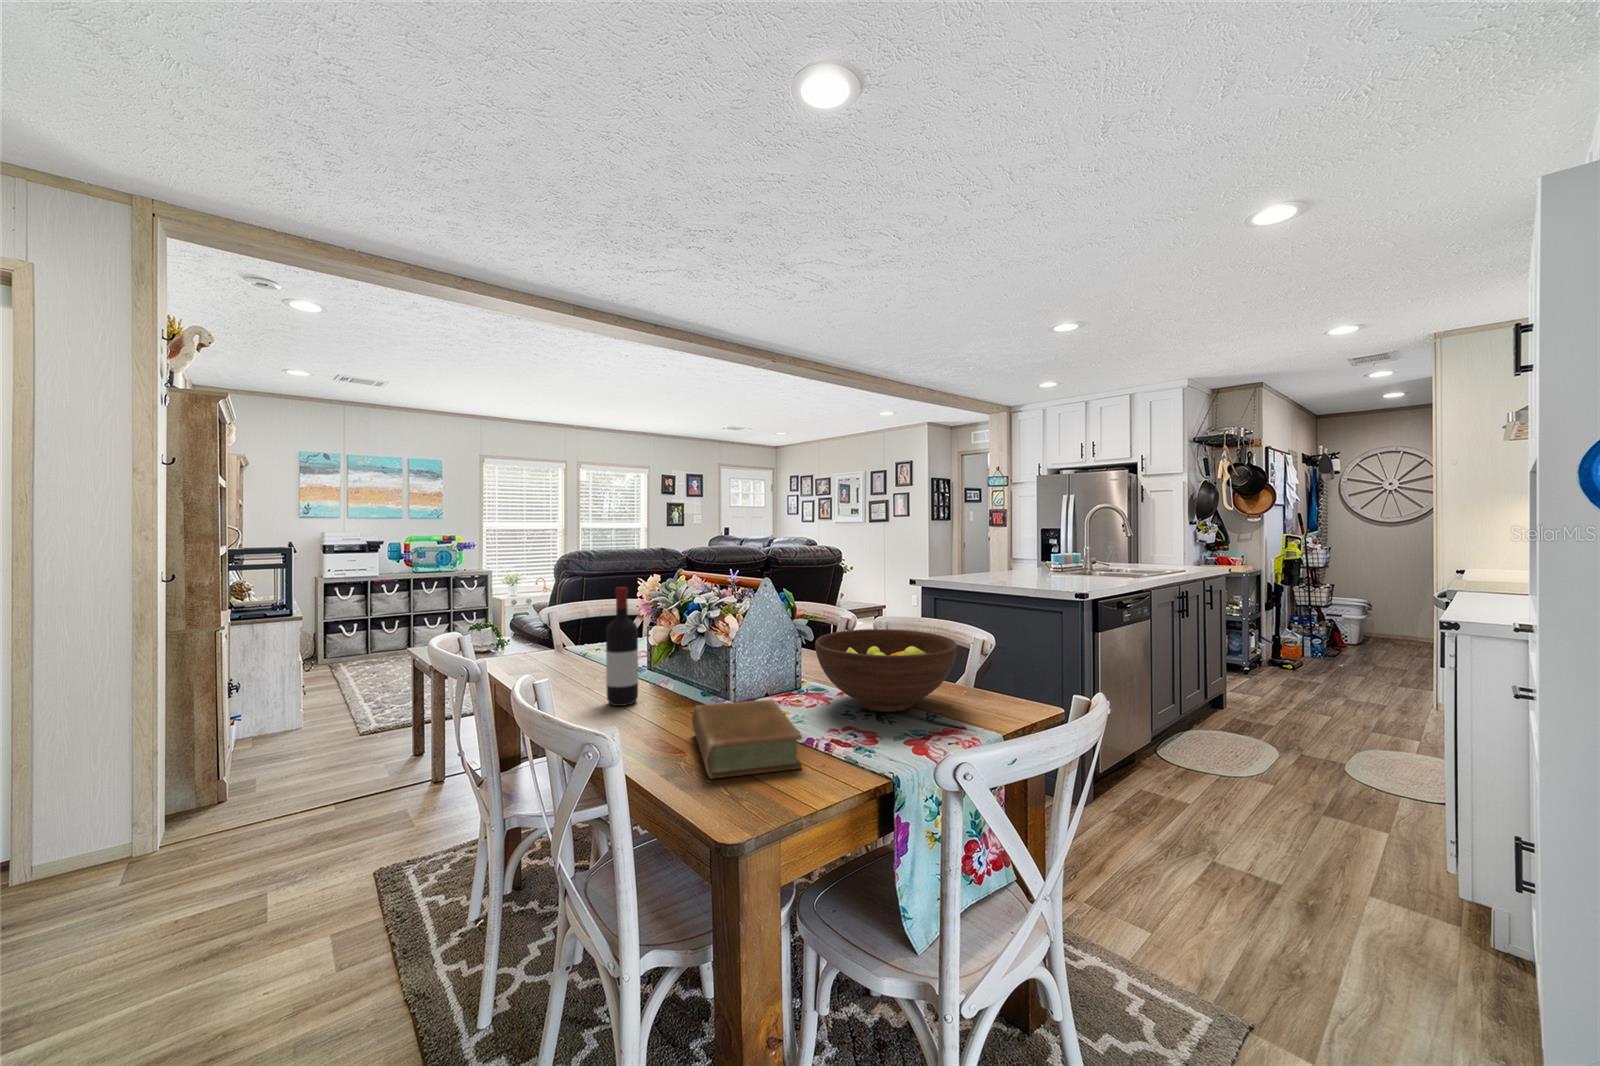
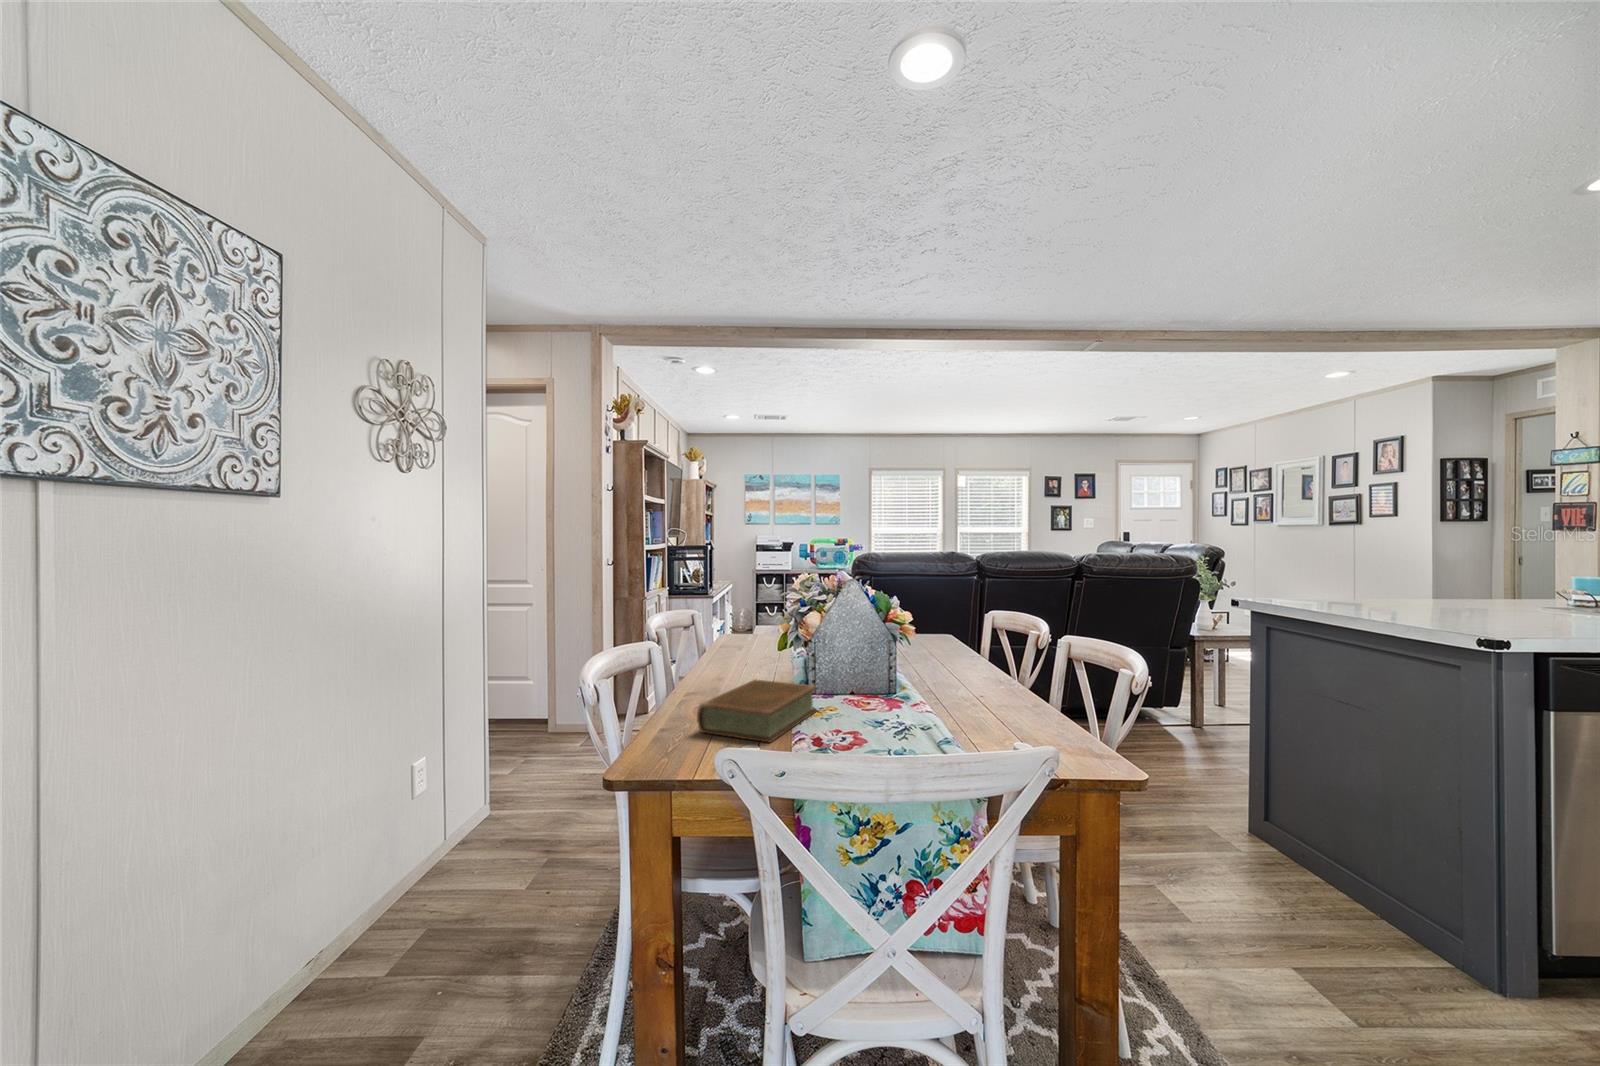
wine bottle: present [606,587,638,706] -> none [742,578,768,677]
fruit bowl: present [815,629,957,712] -> none [871,635,1025,723]

